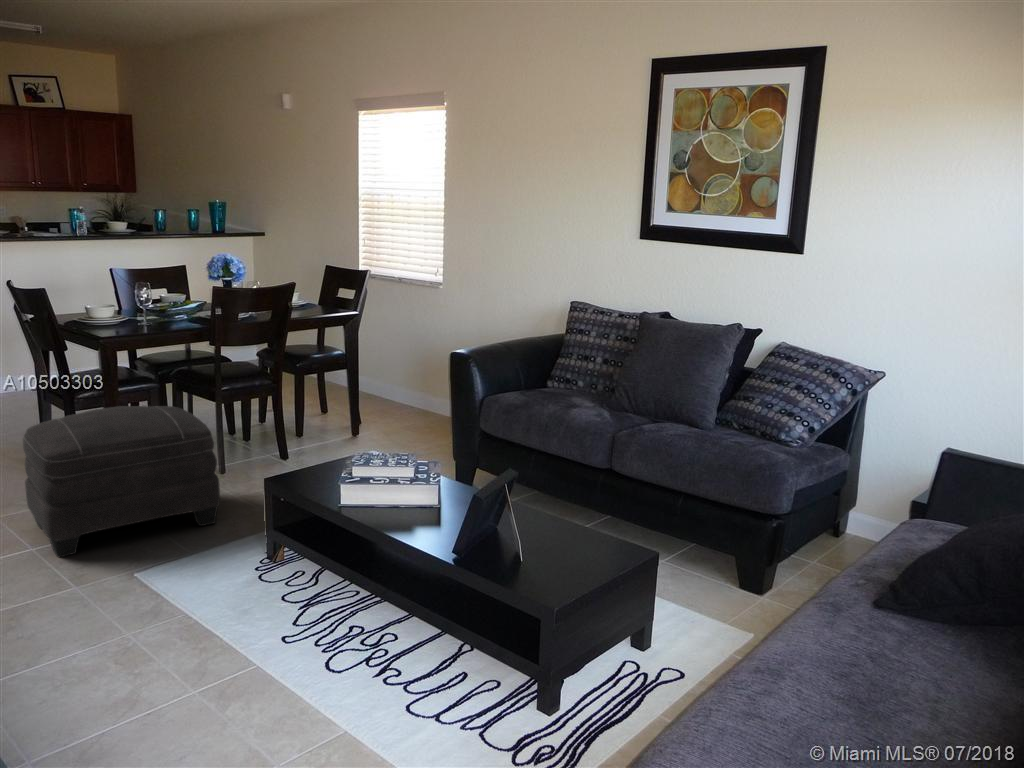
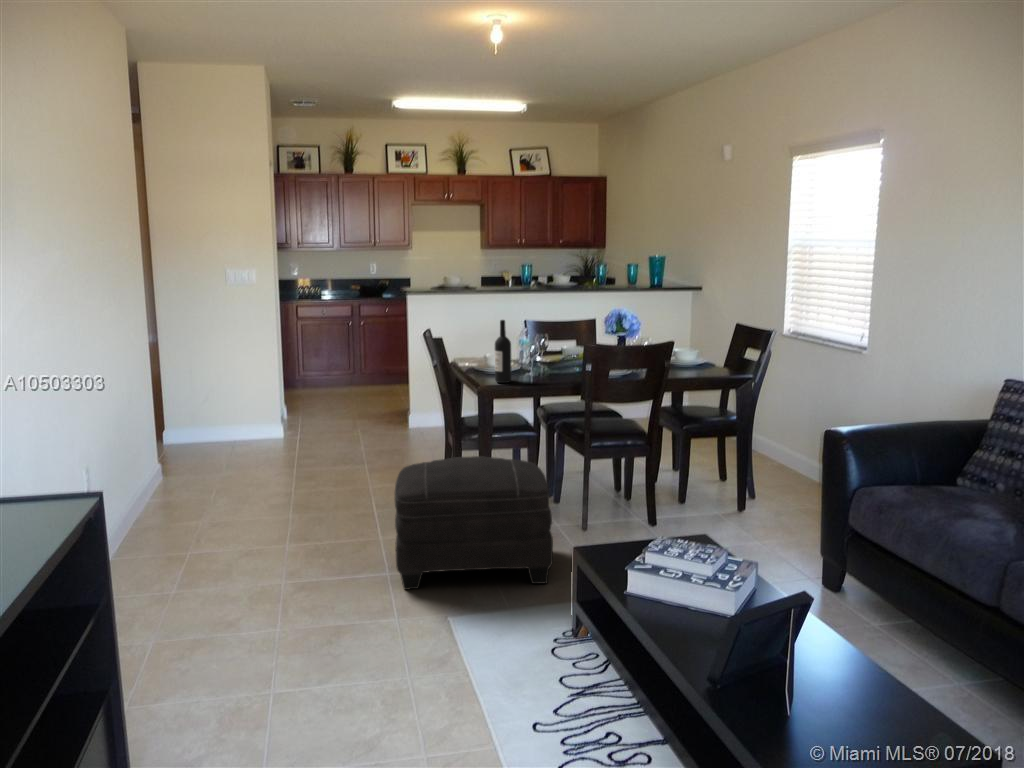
wine bottle: none [110,262,132,329] -> present [495,320,512,383]

